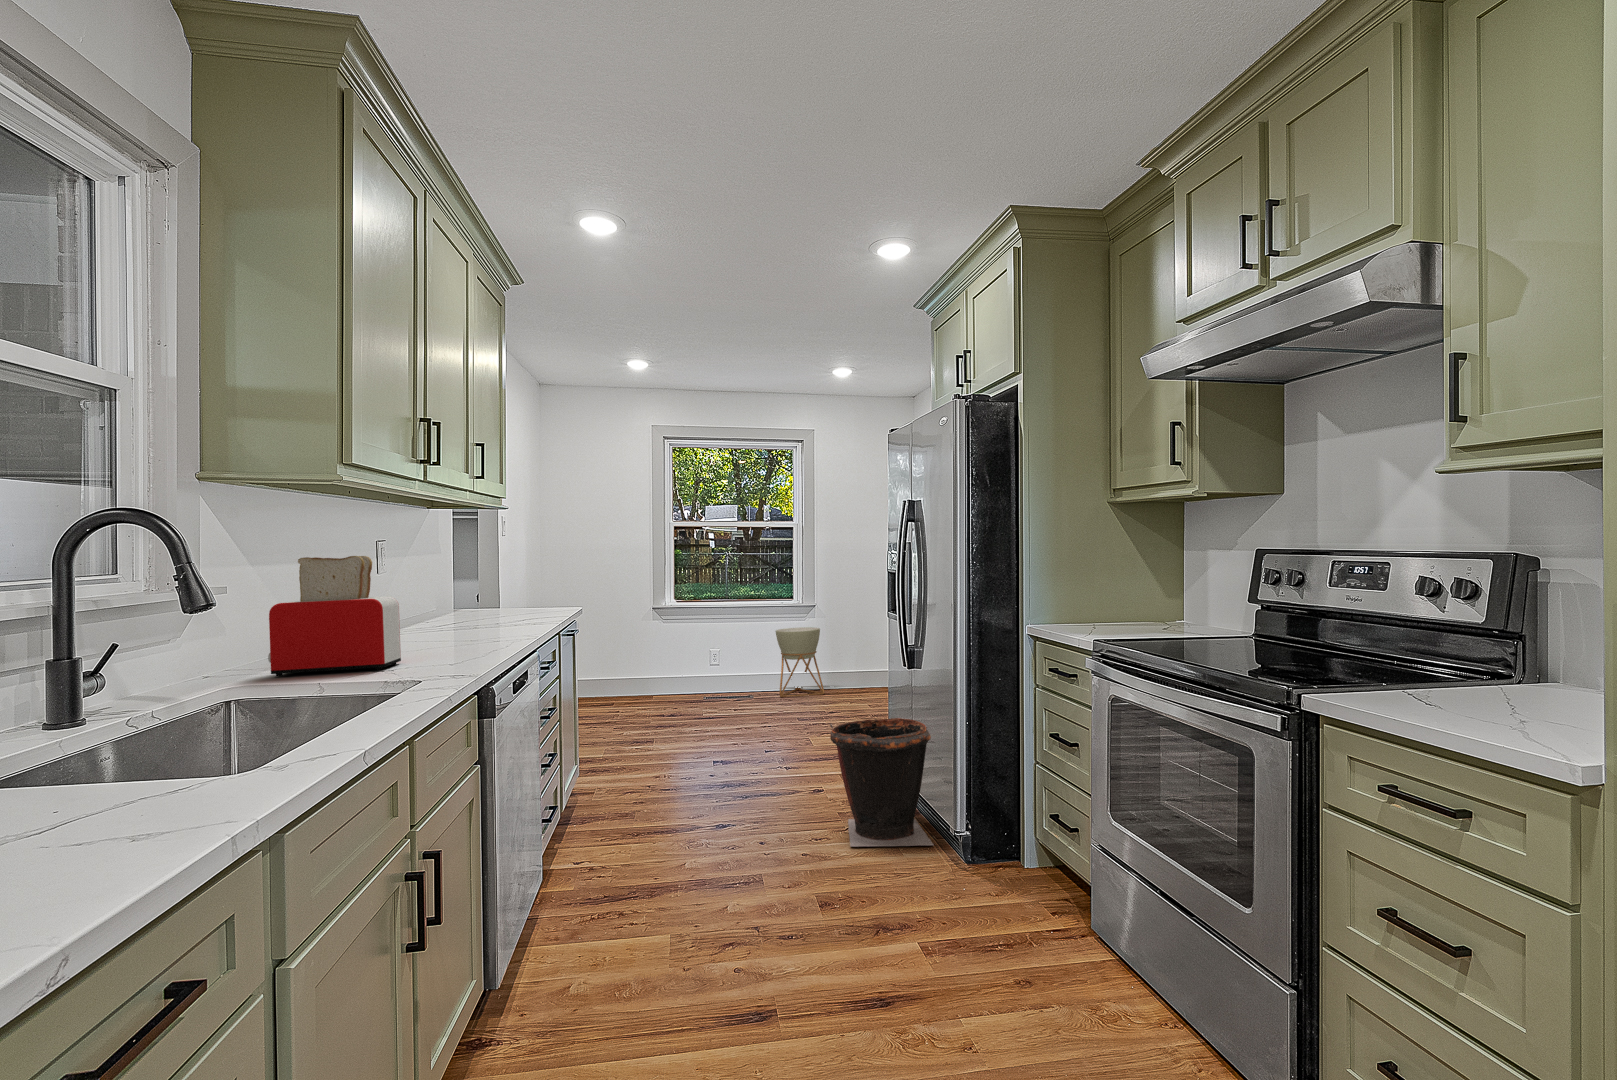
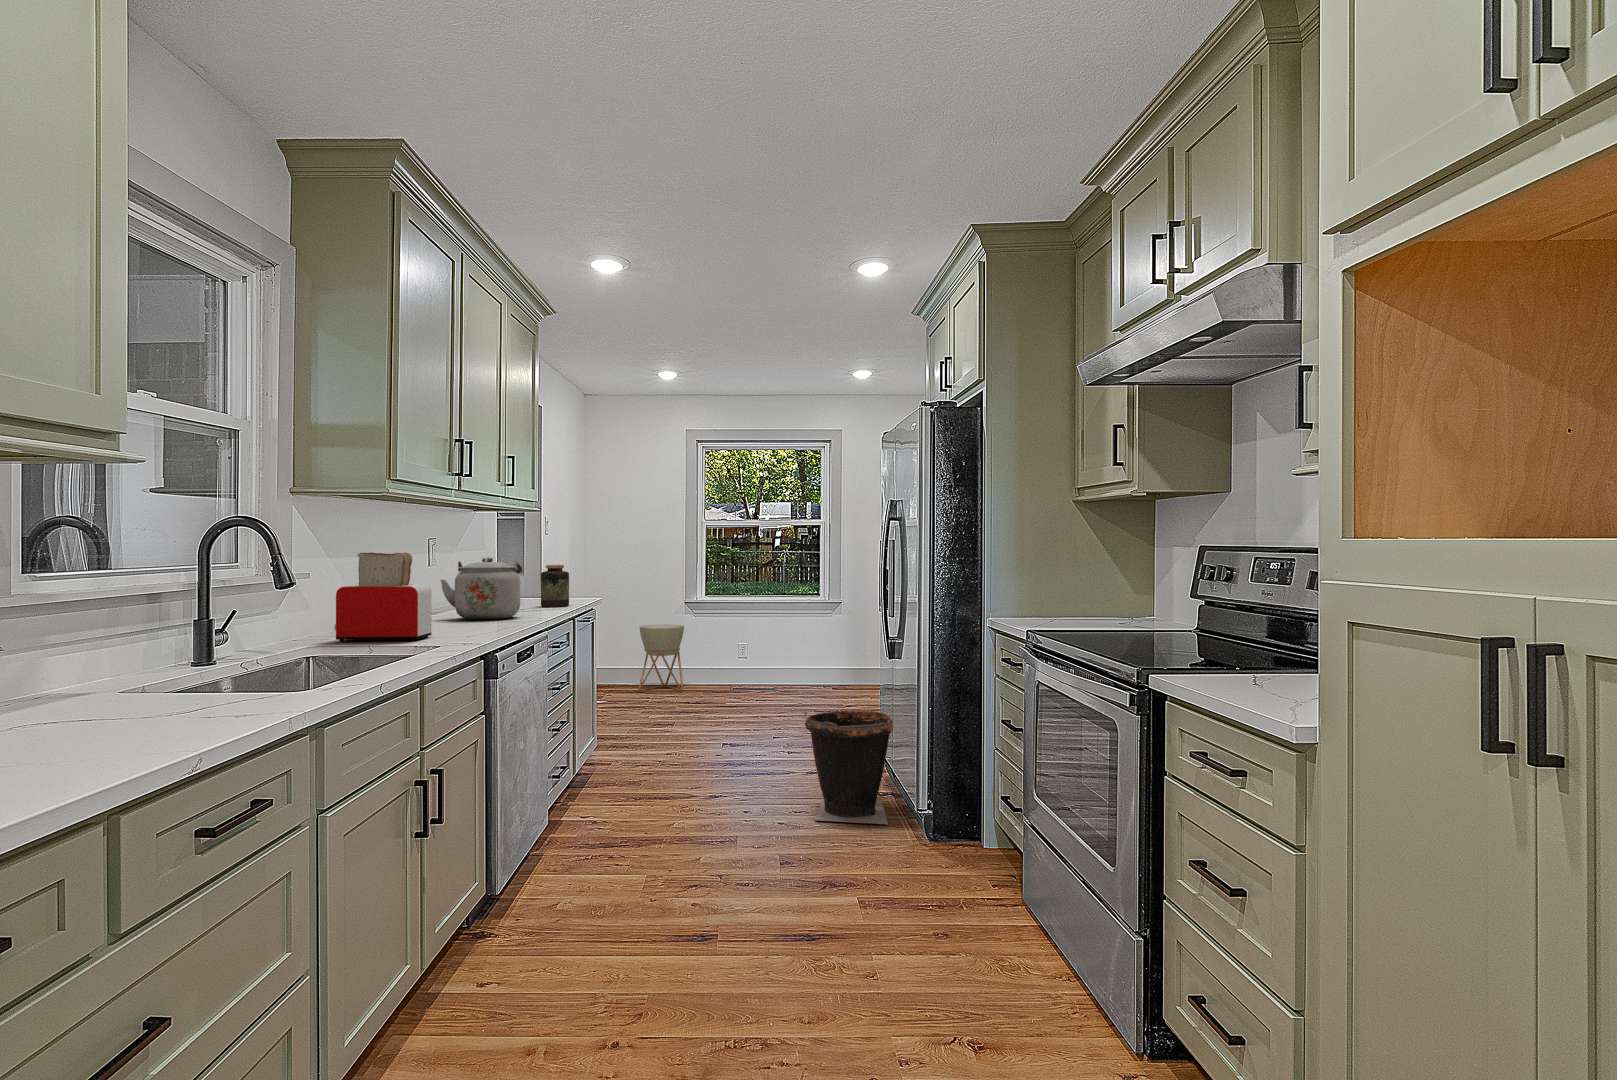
kettle: none [400,564,500,639] -> present [440,557,522,619]
jar: none [514,573,548,621] -> present [541,565,569,607]
planter: present [776,627,824,697] -> present [638,624,684,692]

